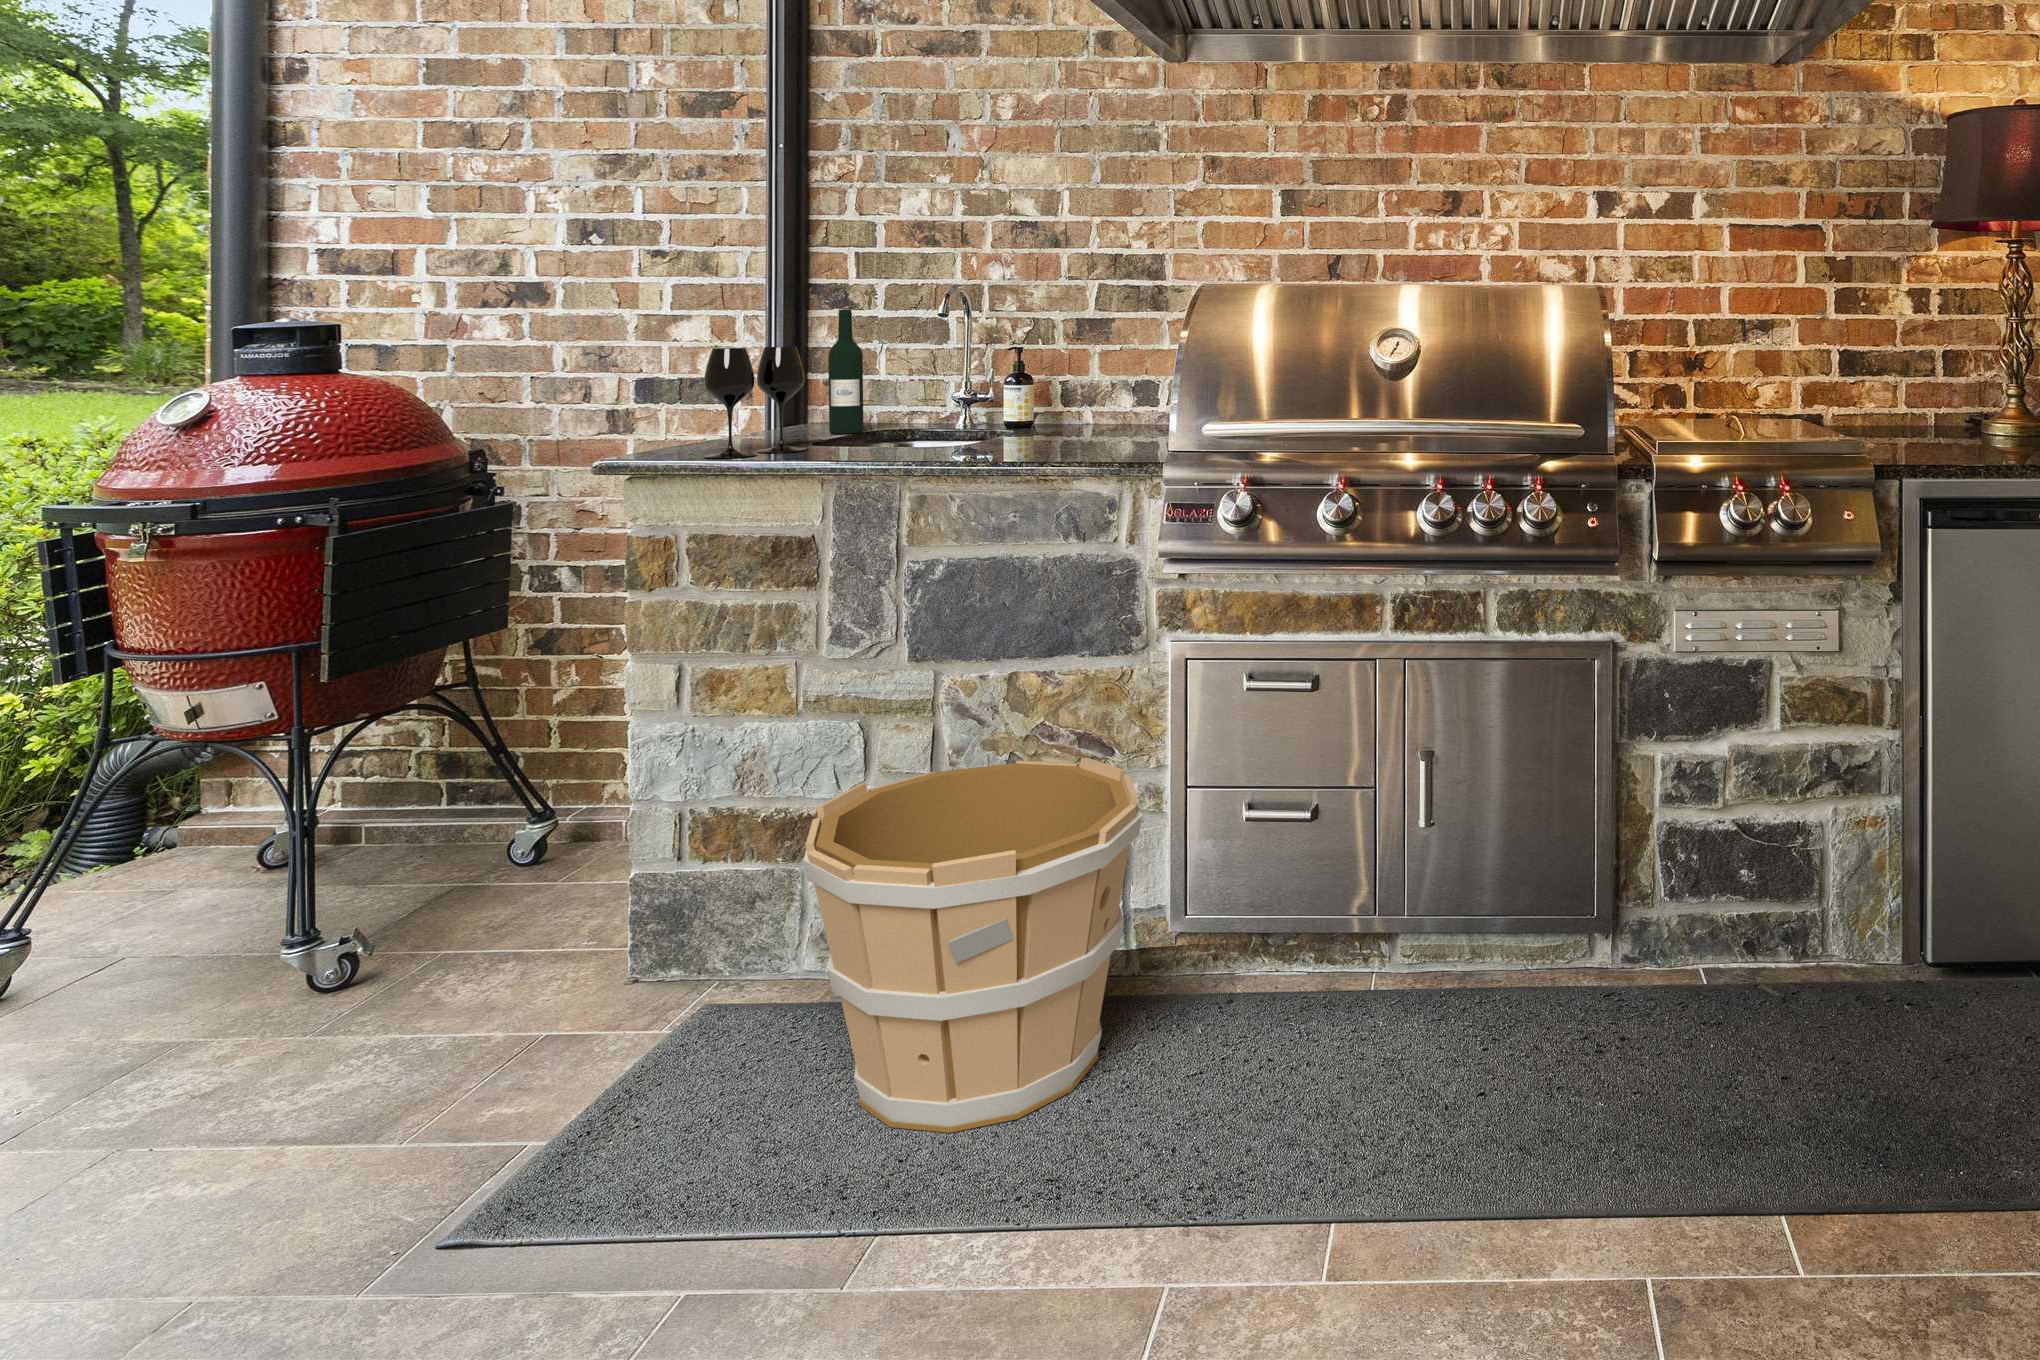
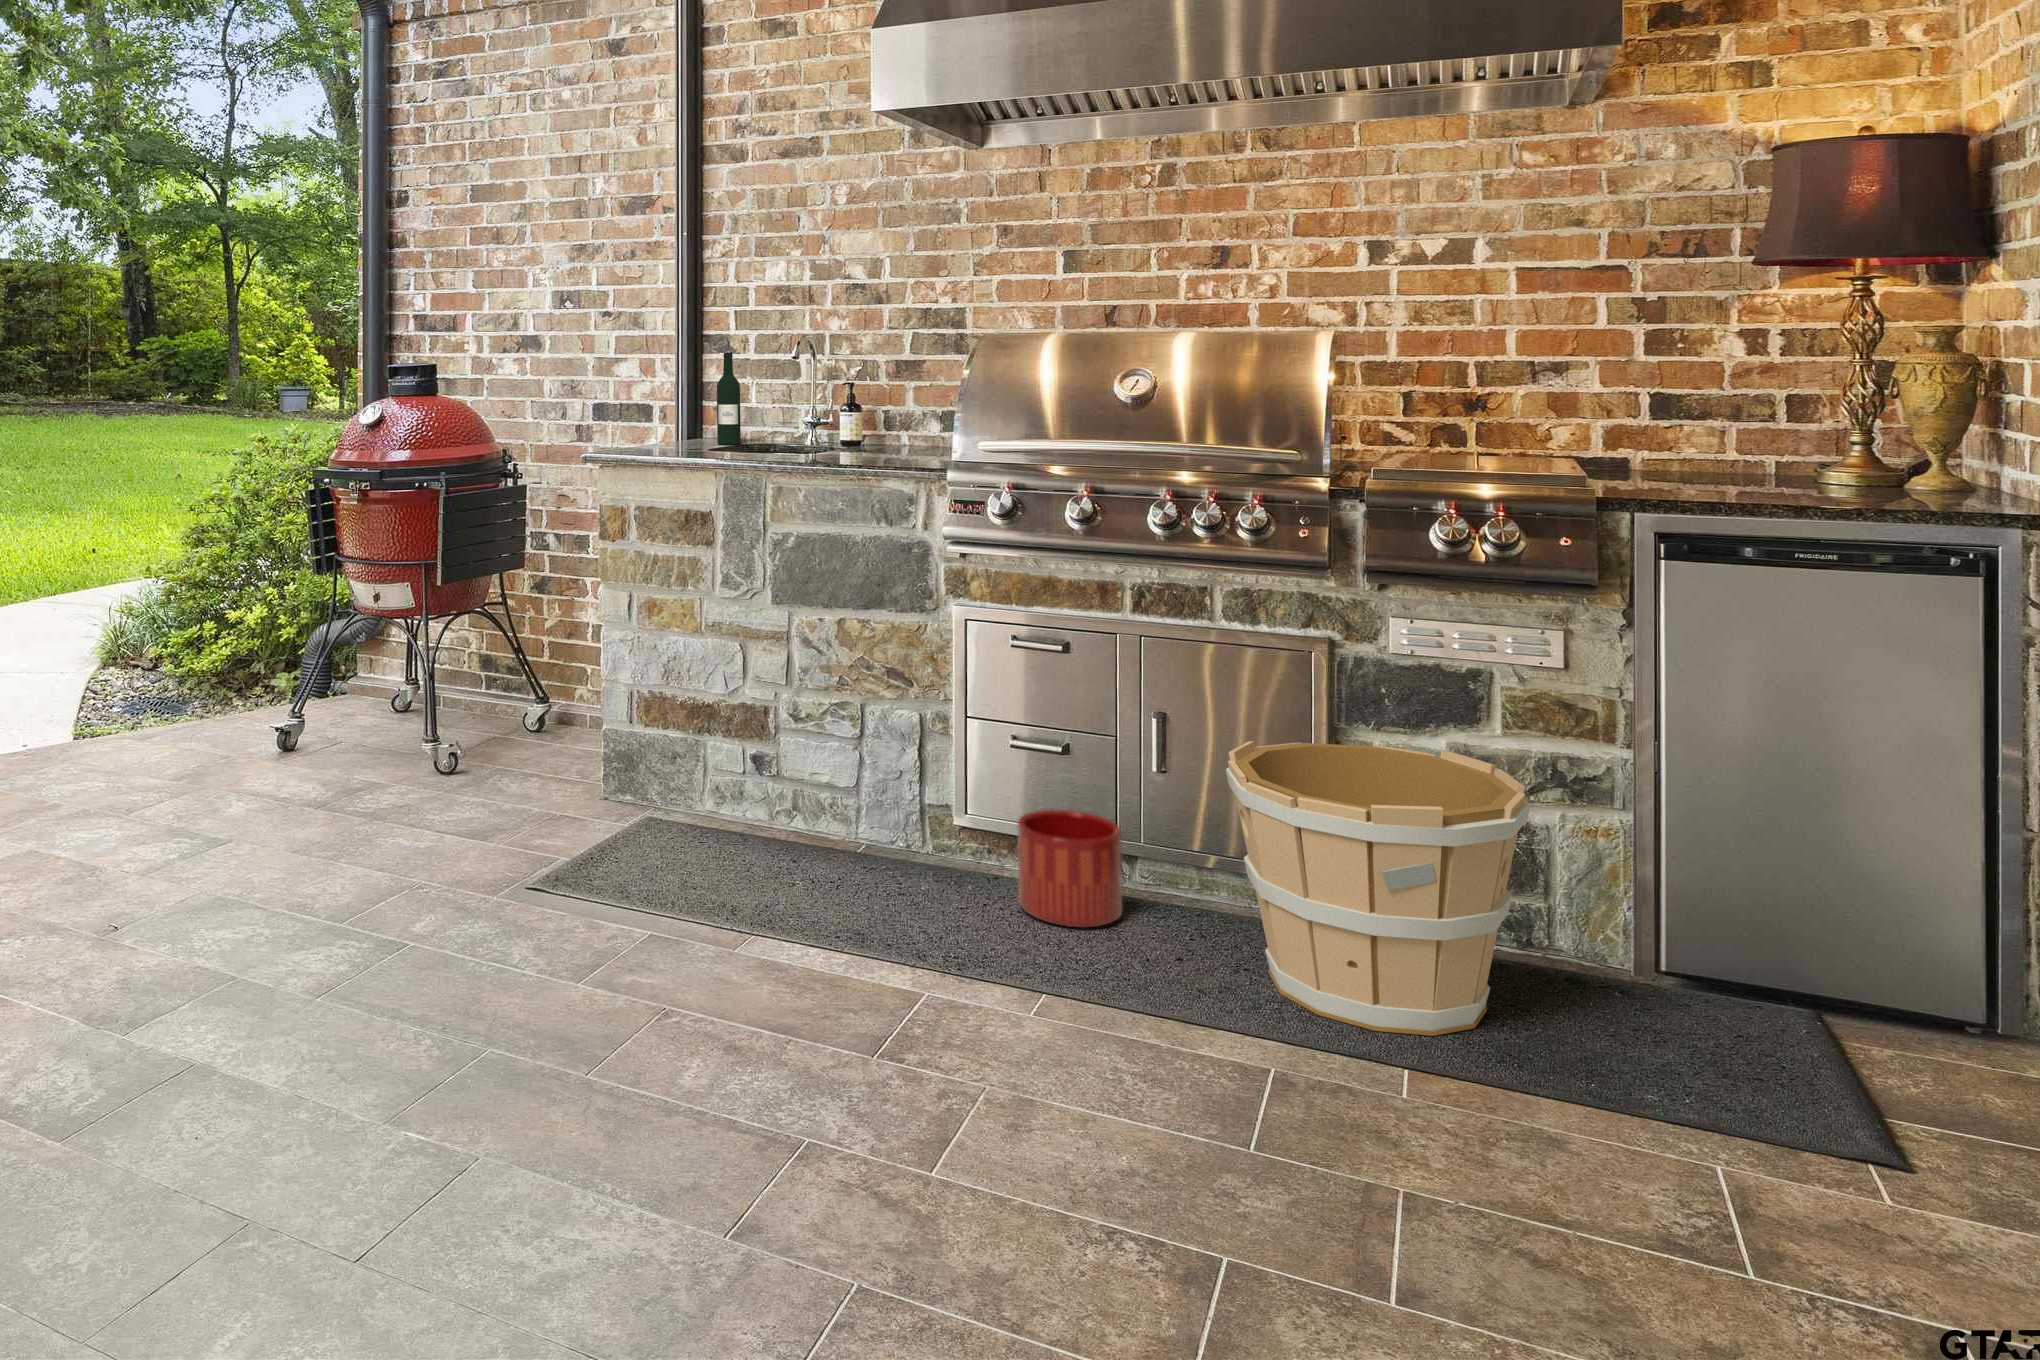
wine glass: present [704,347,806,458] -> none [639,381,702,457]
wooden bucket: present [803,757,1142,1133] -> present [1226,741,1530,1036]
planter: none [1266,885,1393,1048] -> present [1018,810,1122,928]

